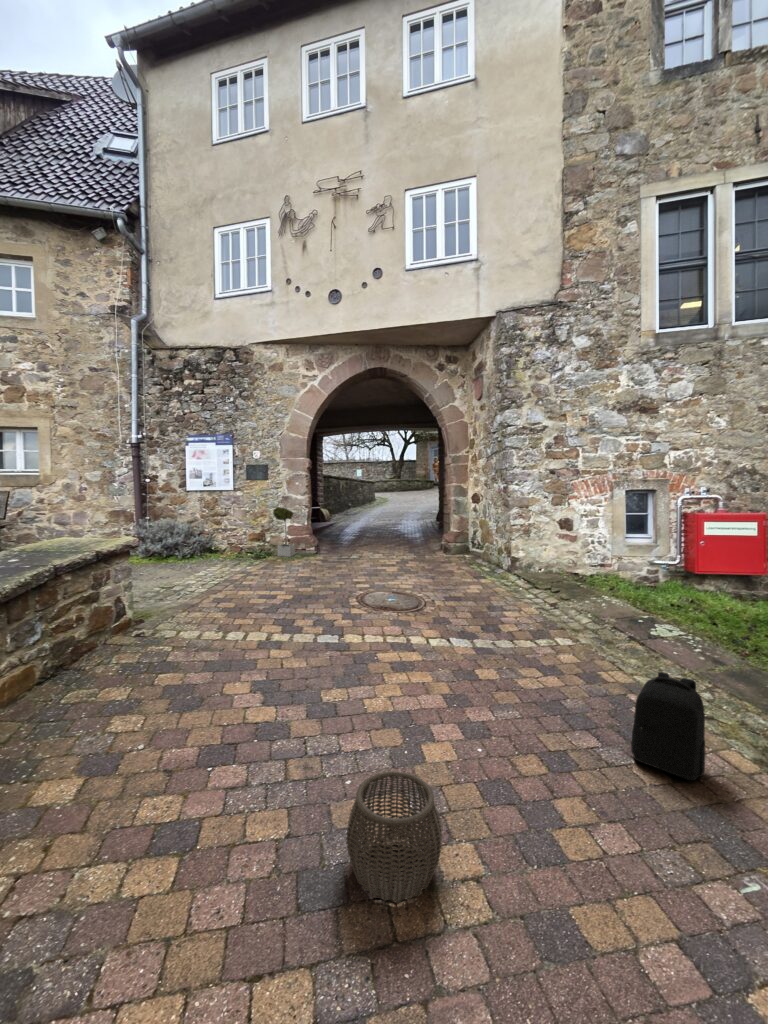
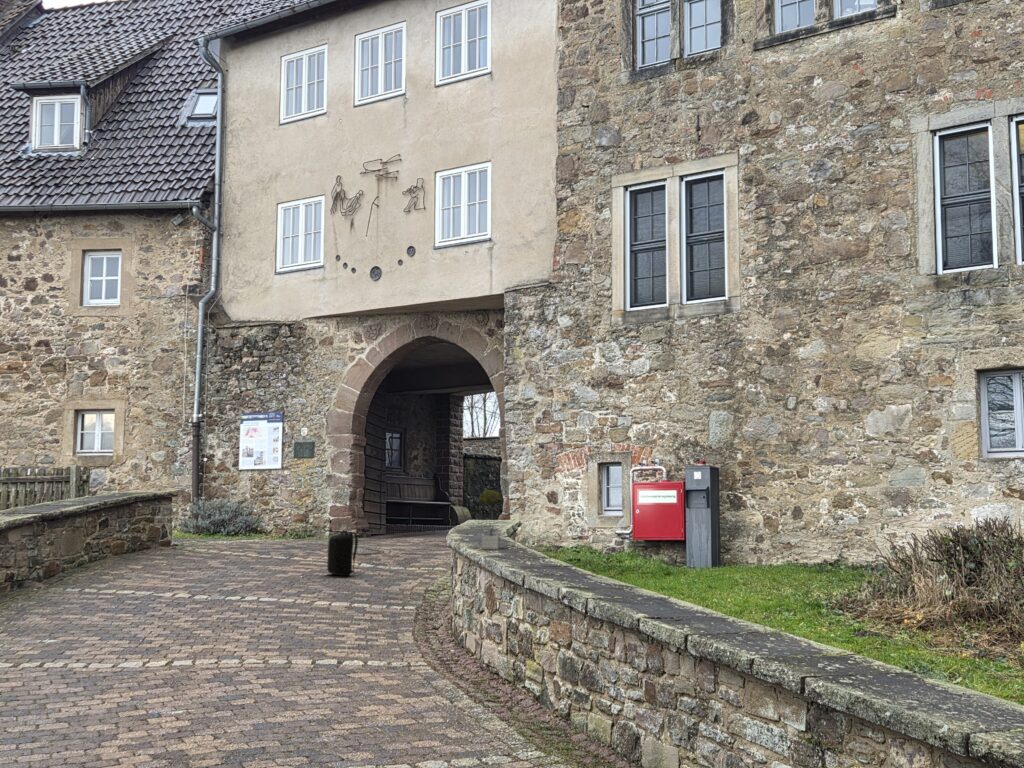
potted tree: present [273,507,295,557] -> present [479,489,503,549]
woven basket: present [346,771,442,903] -> none [170,543,206,574]

